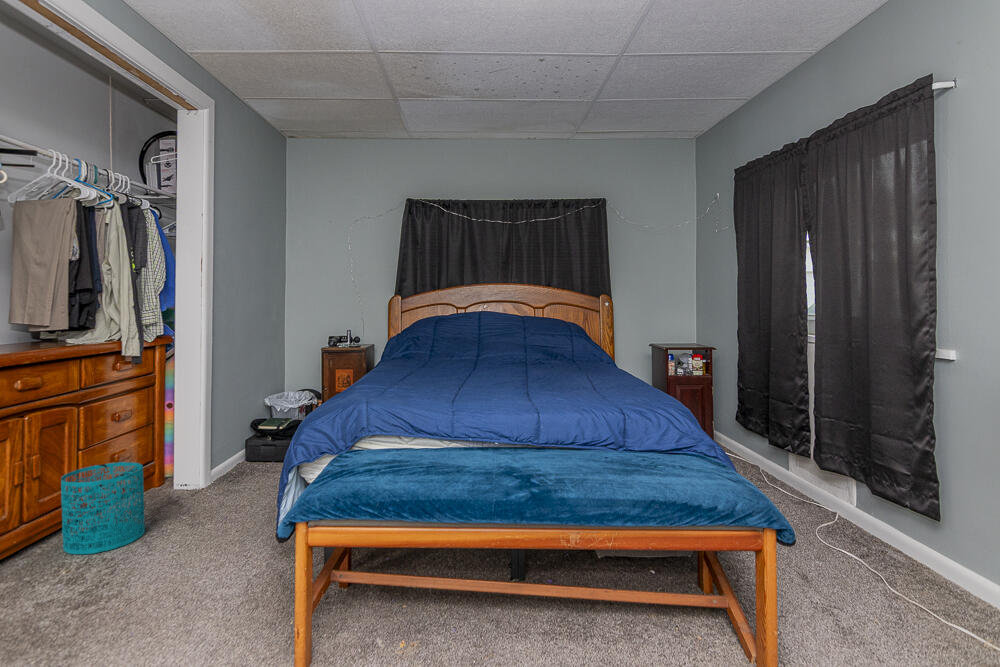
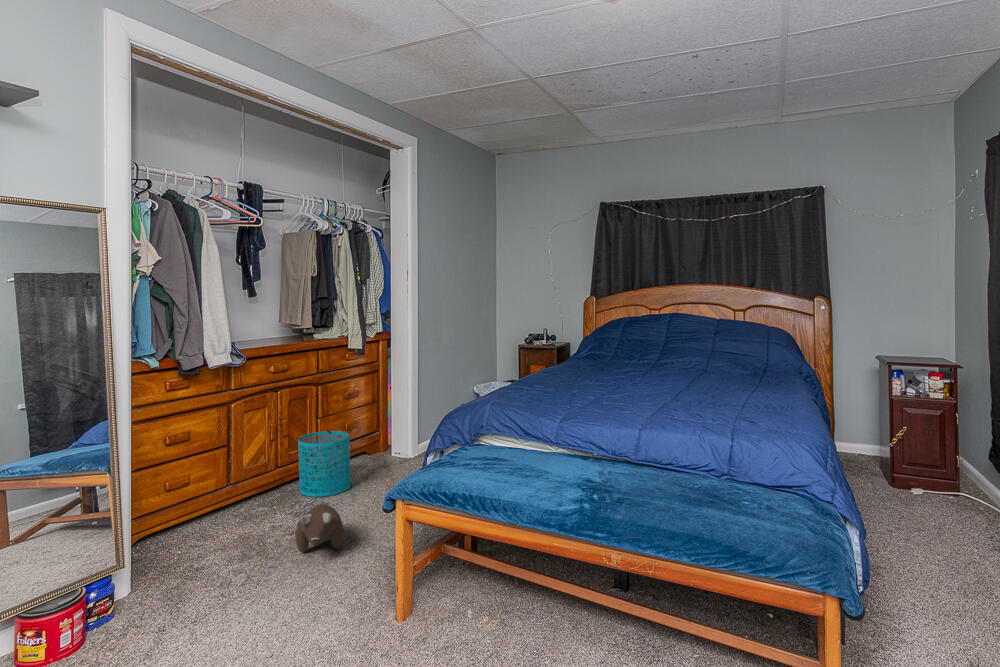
plush toy: none [123,549,195,620] -> present [296,504,344,552]

